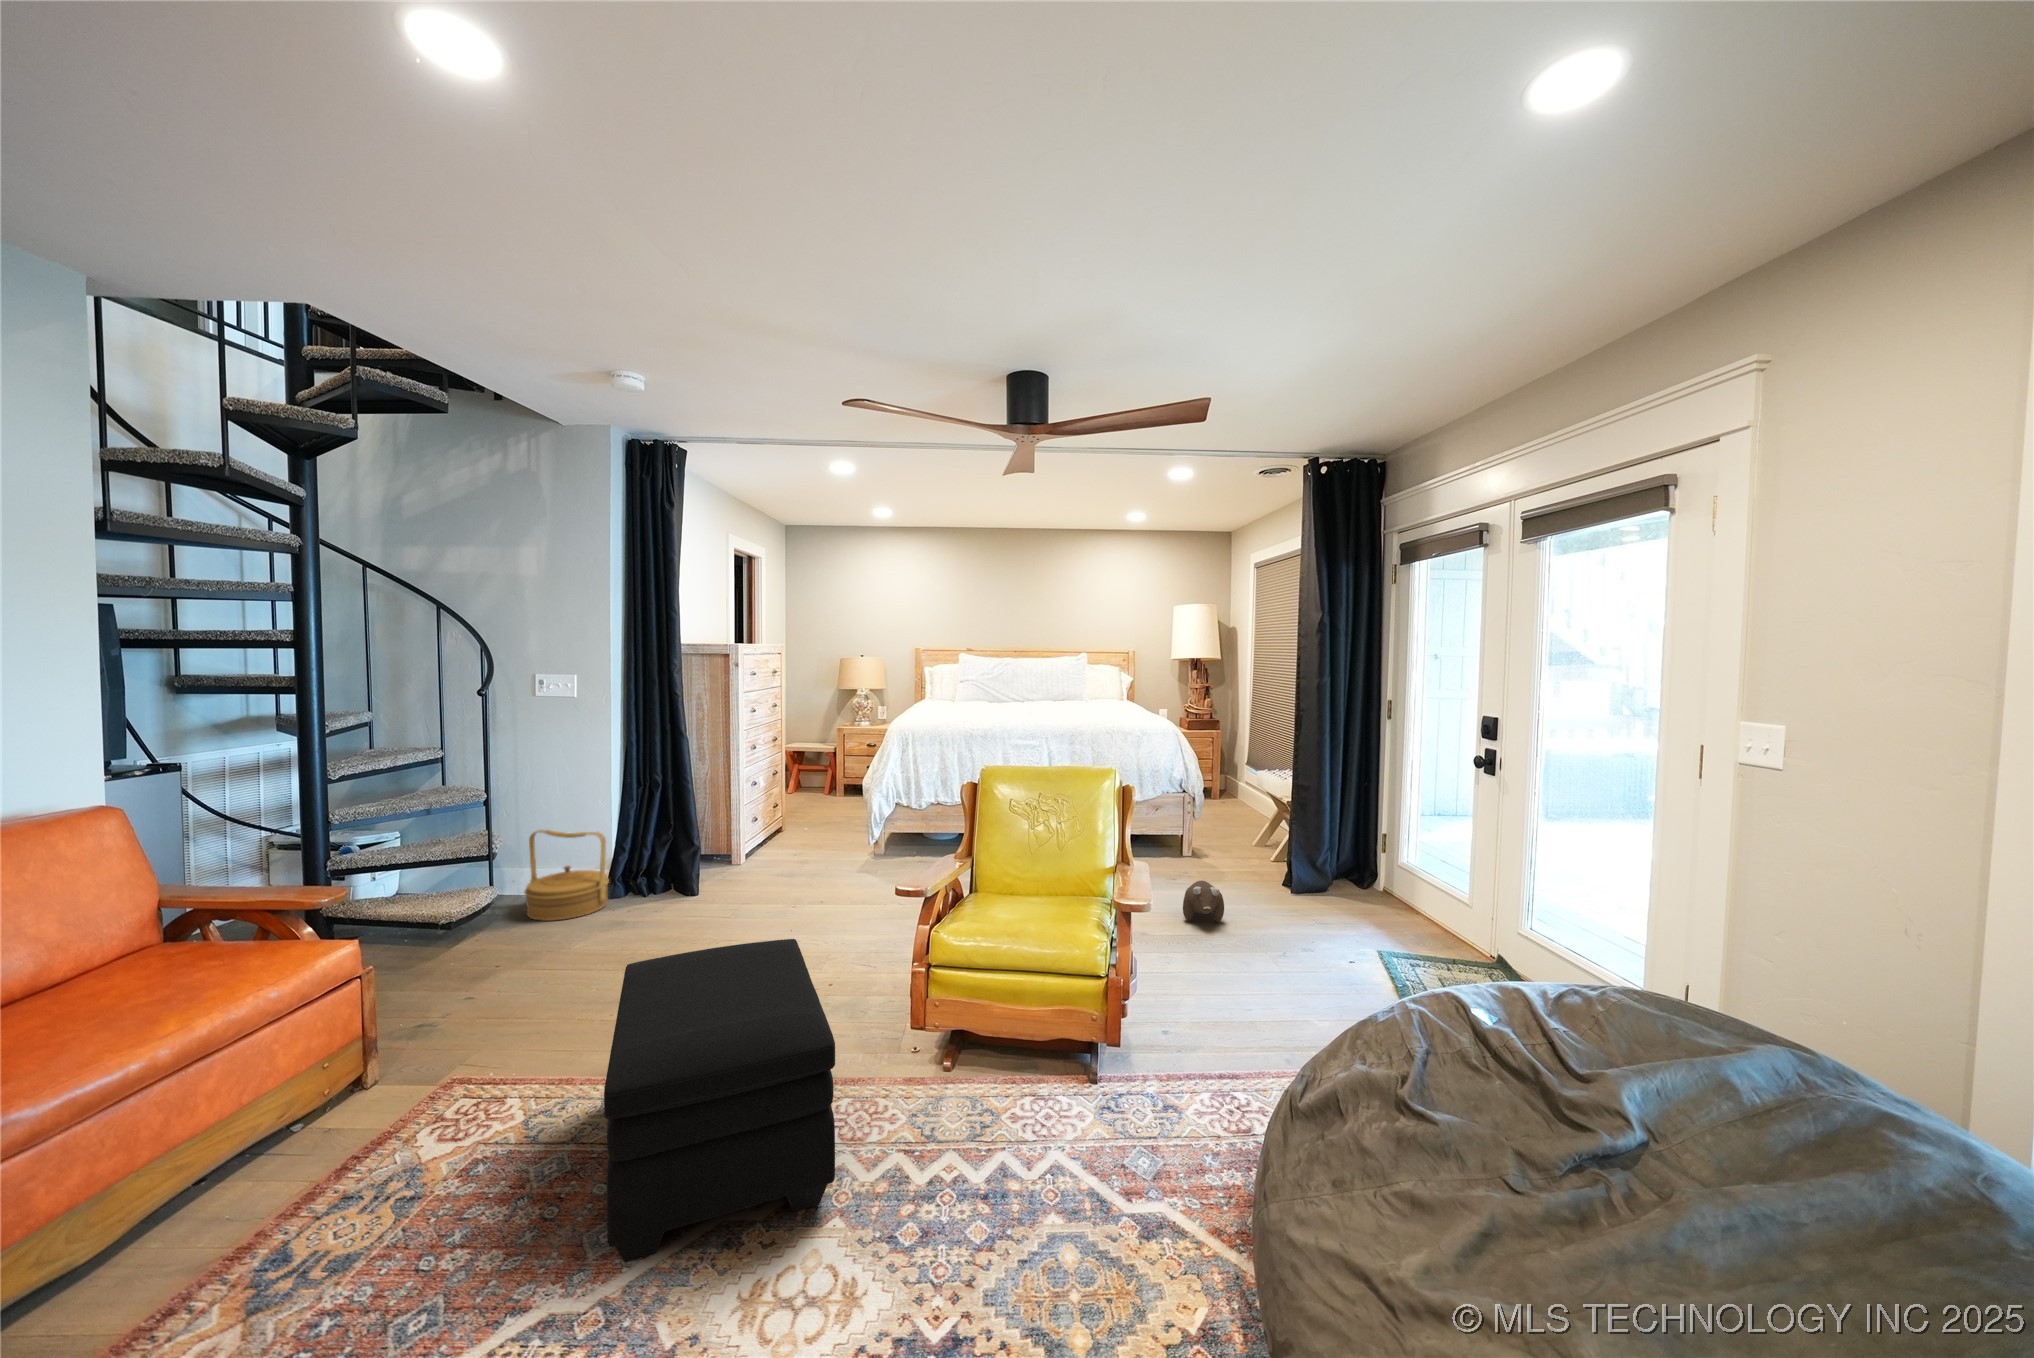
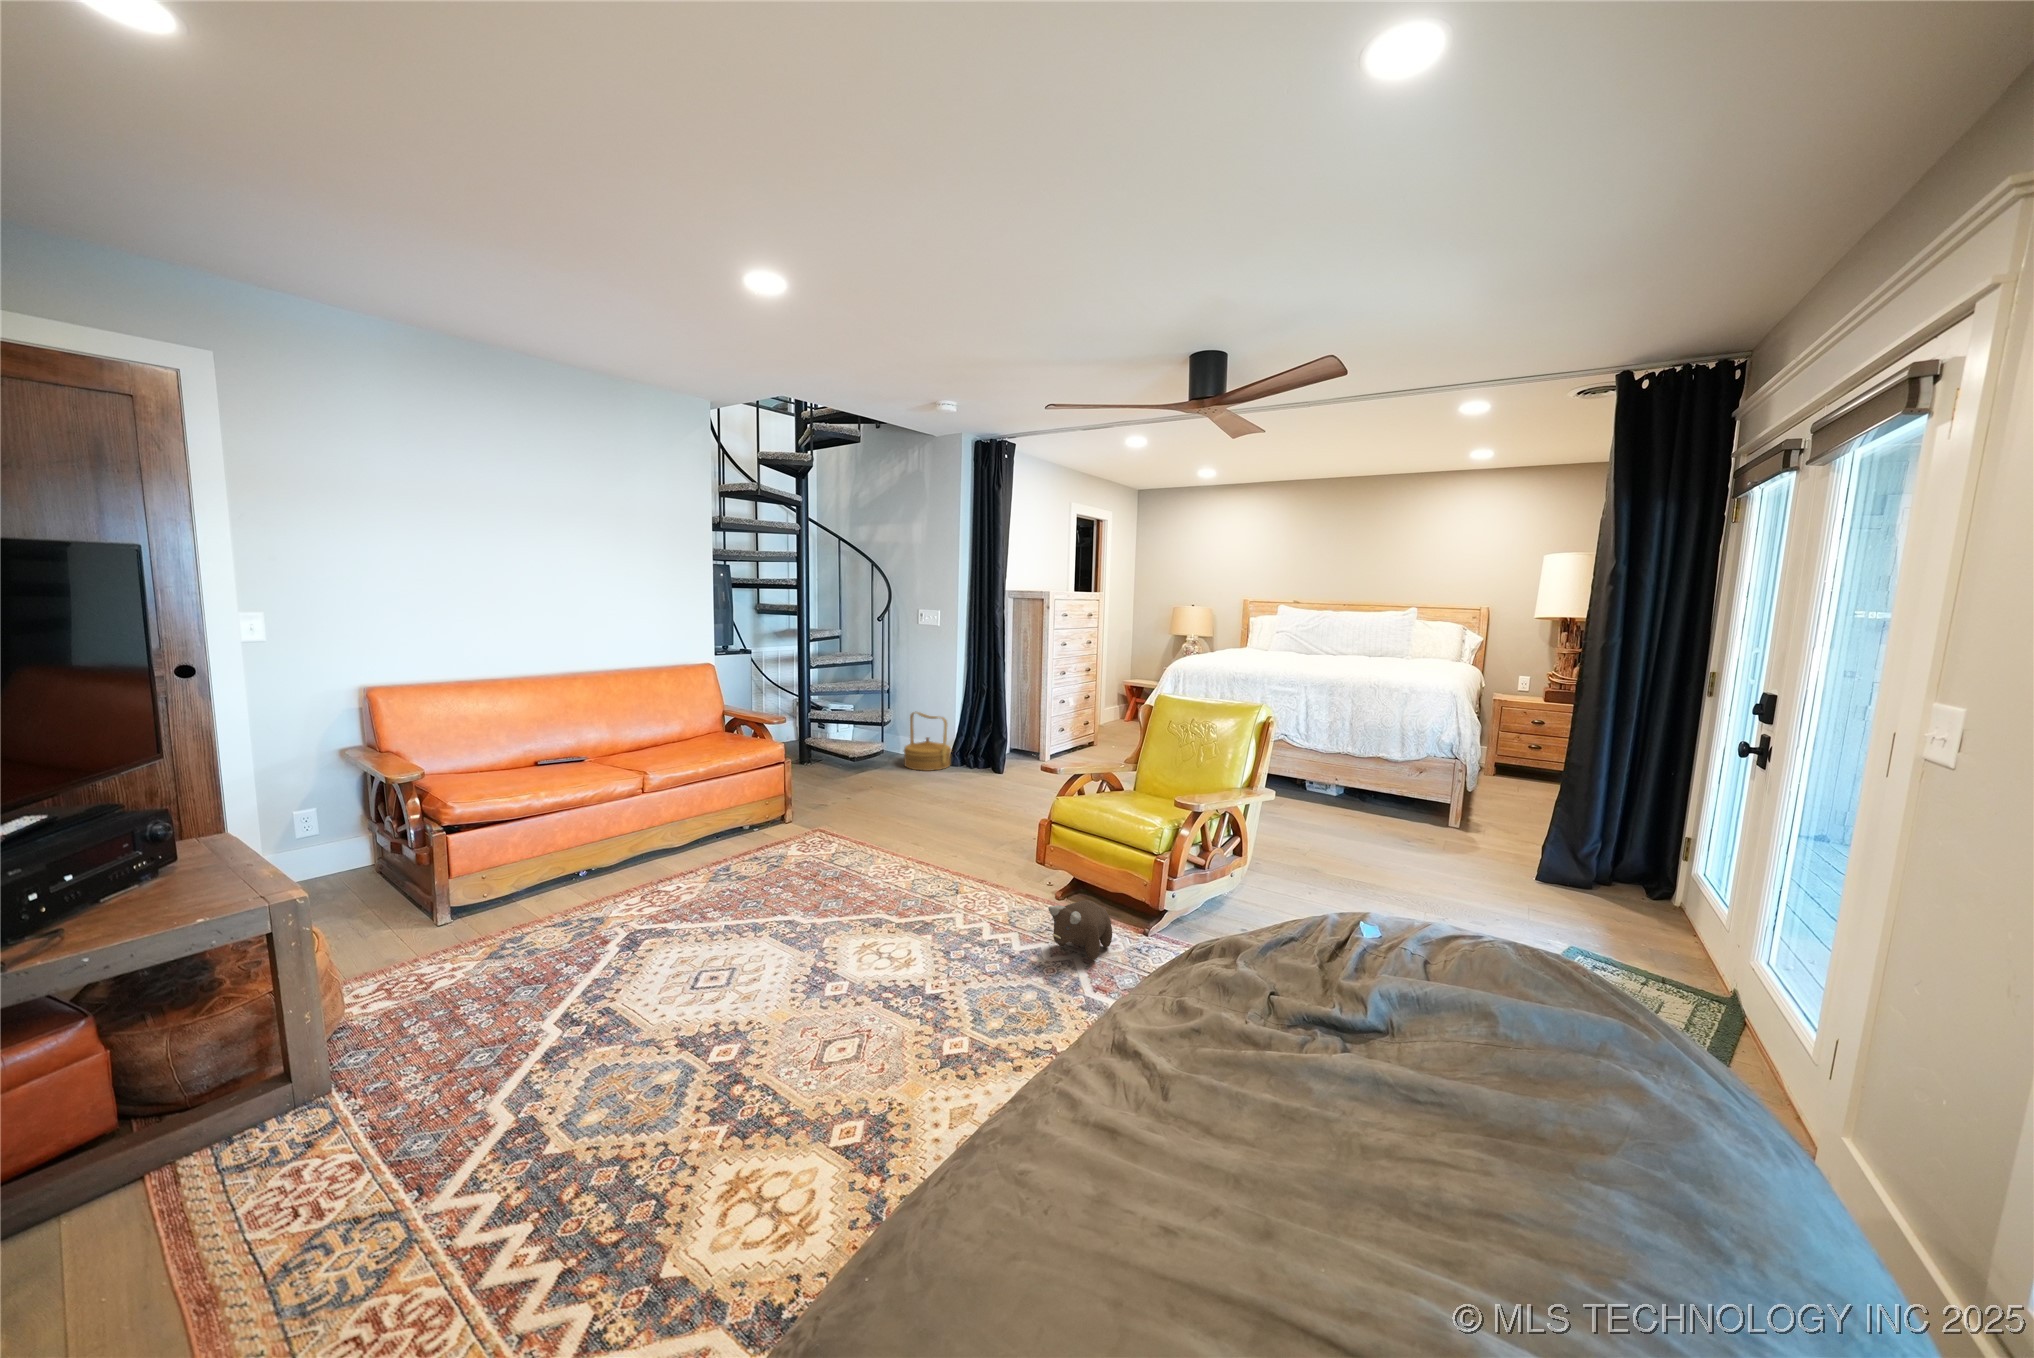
plush toy: present [1183,881,1224,922] -> present [1048,900,1112,961]
ottoman: present [604,939,835,1263] -> none [821,778,979,927]

